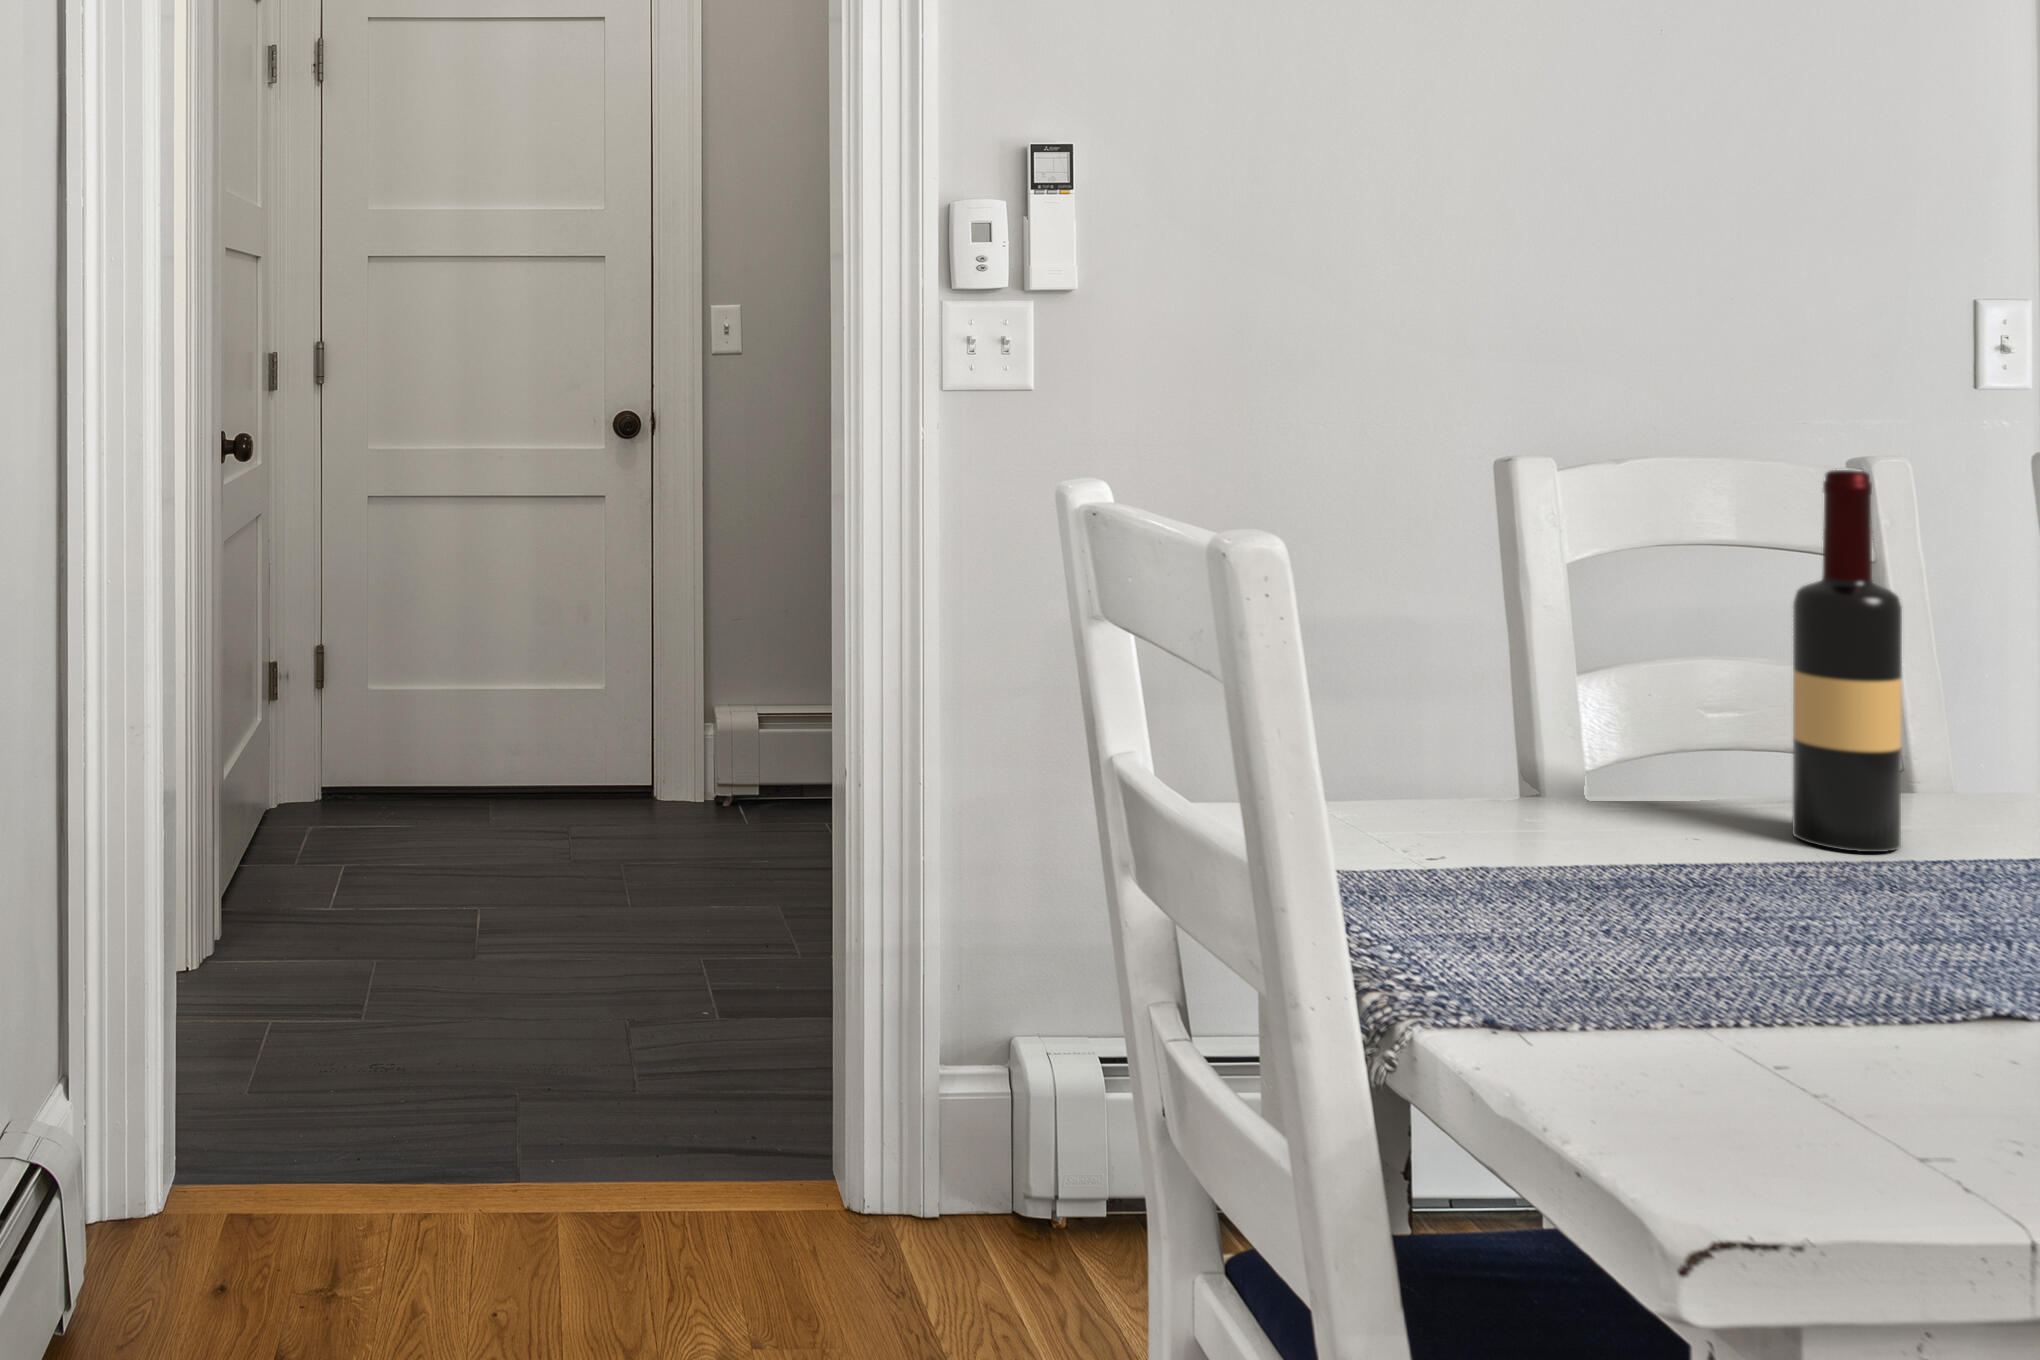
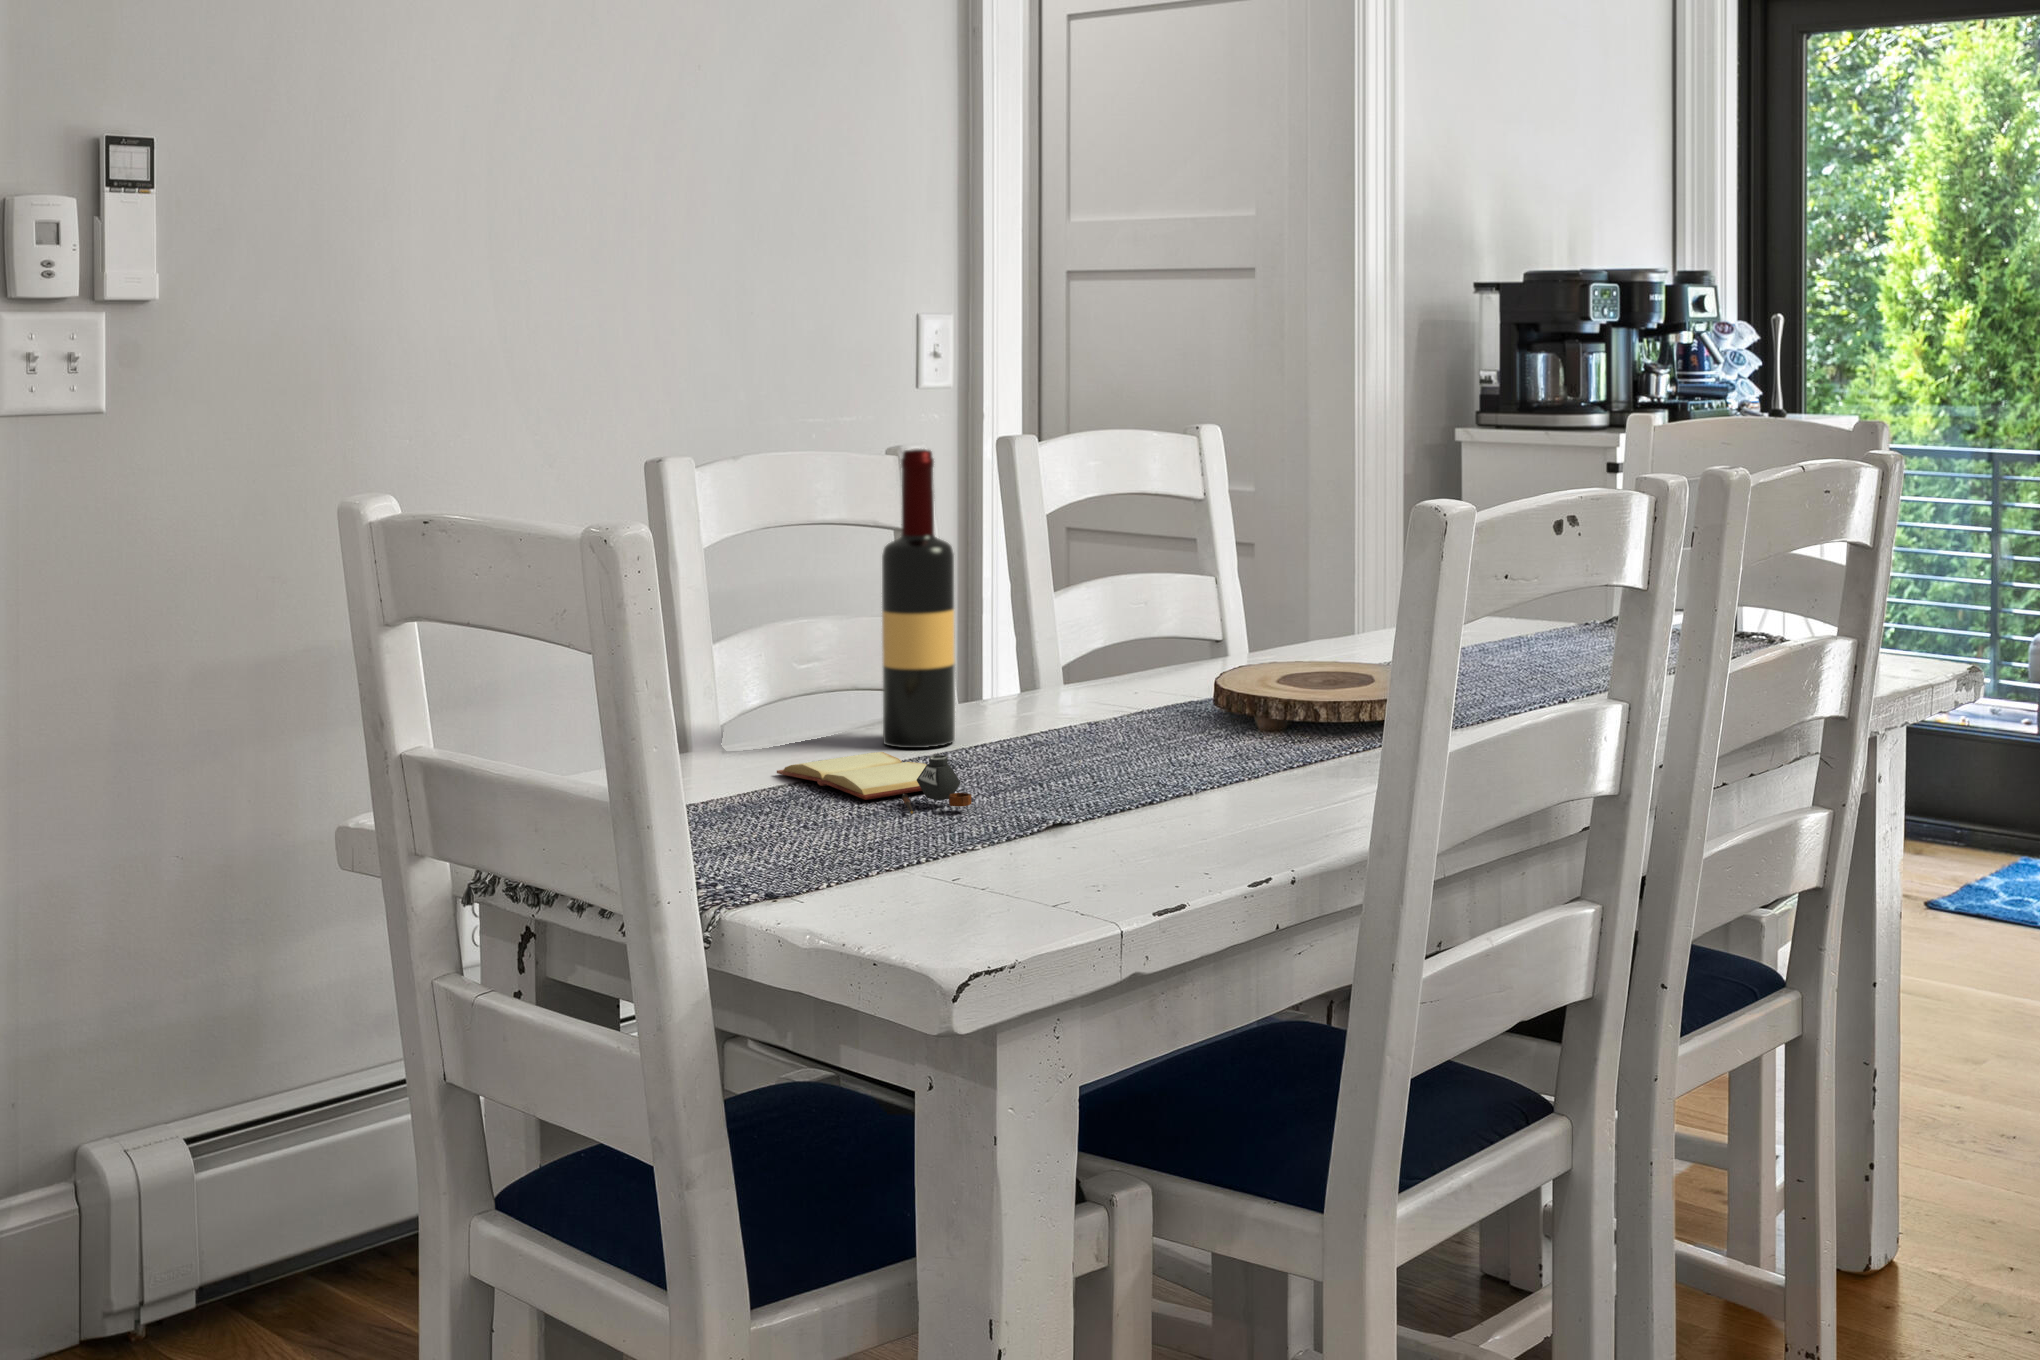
book: none [1620,845,1865,954] -> present [777,752,971,814]

